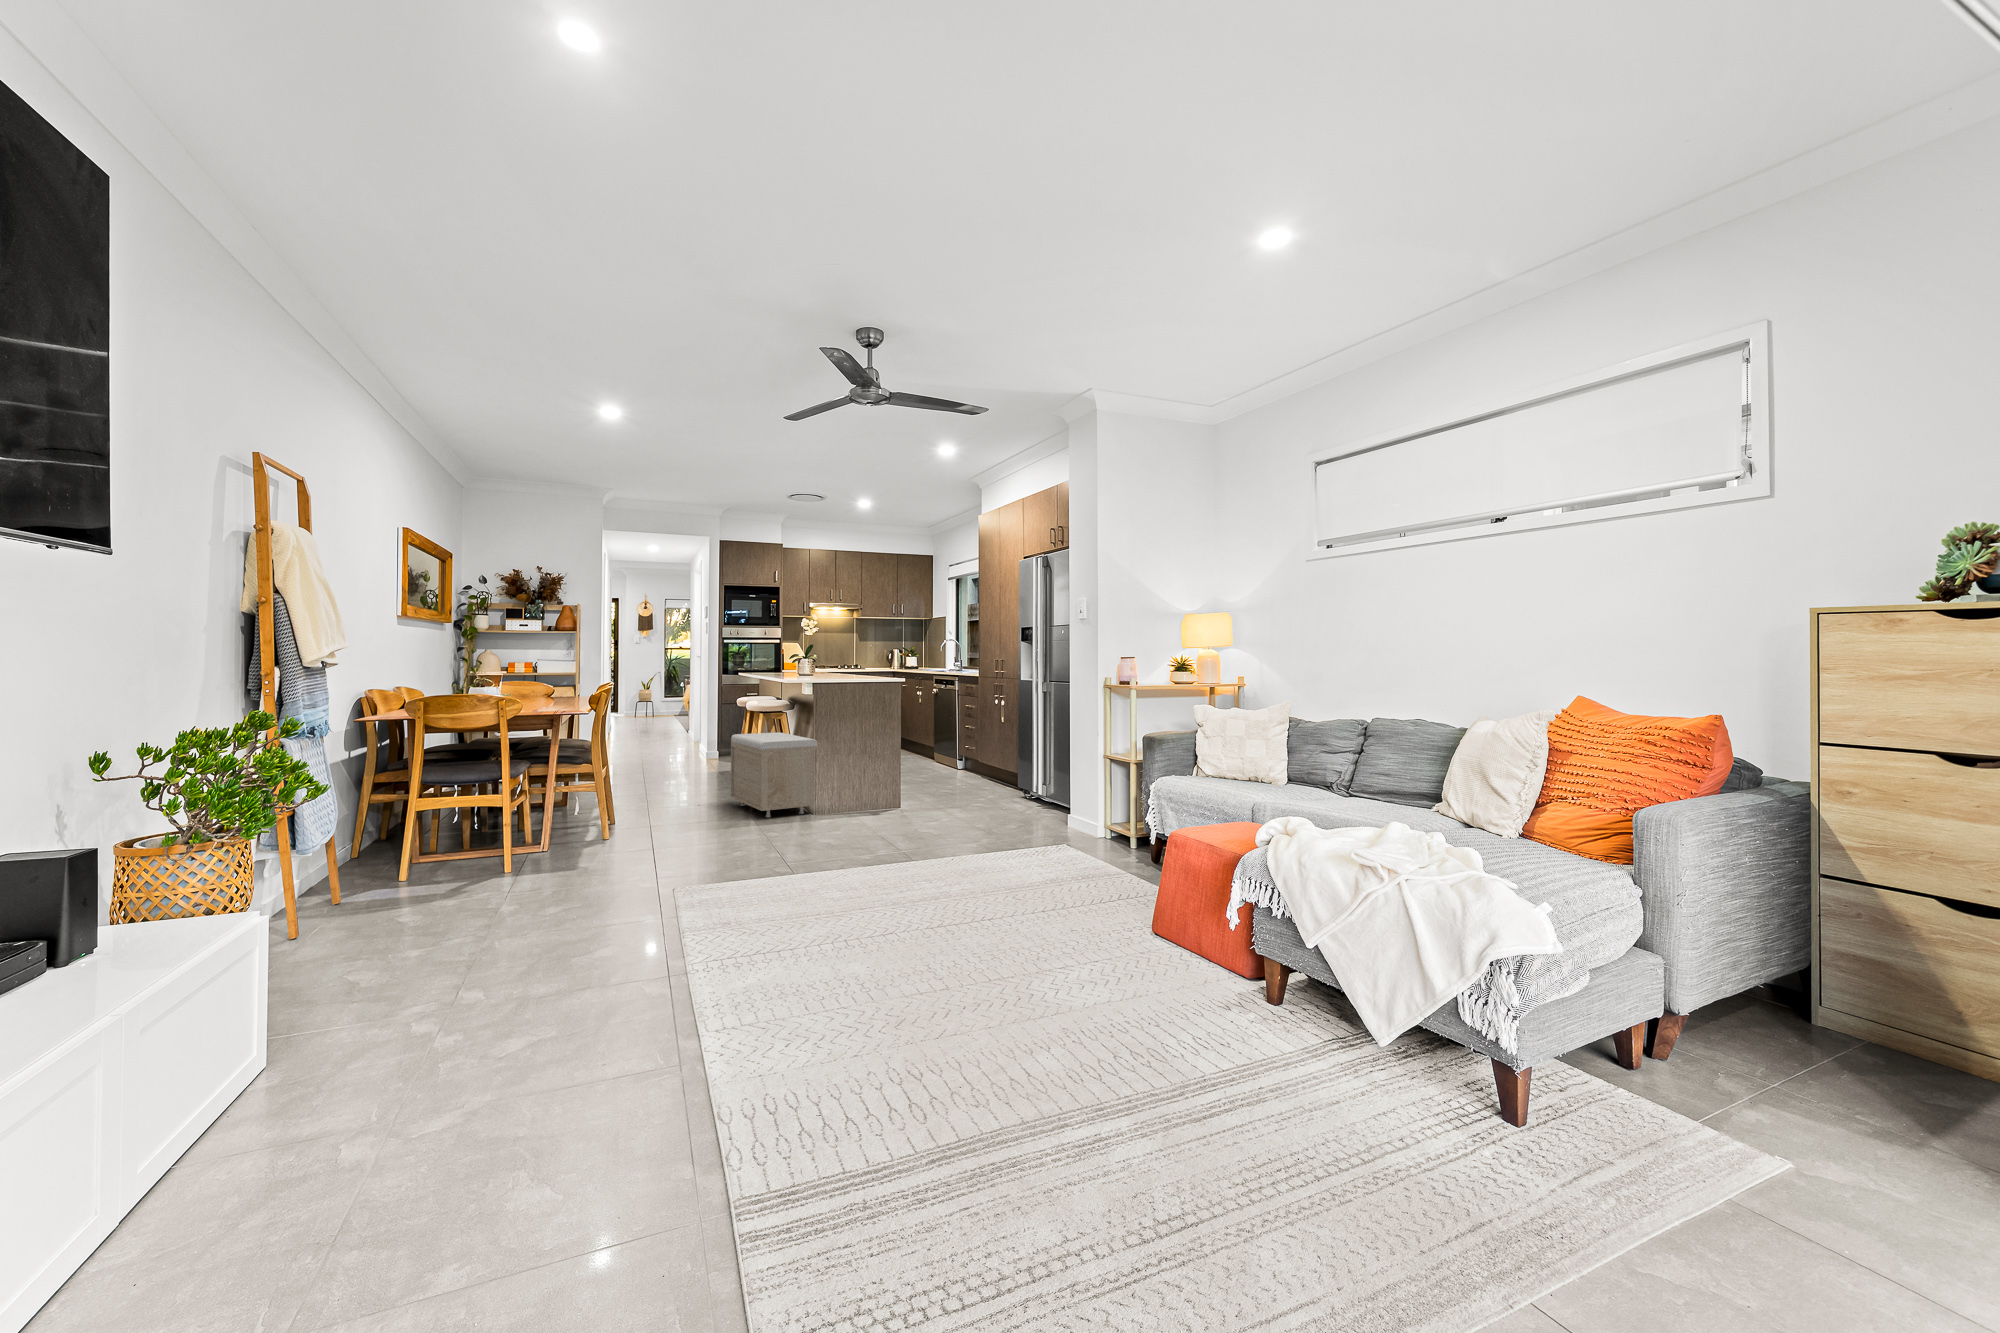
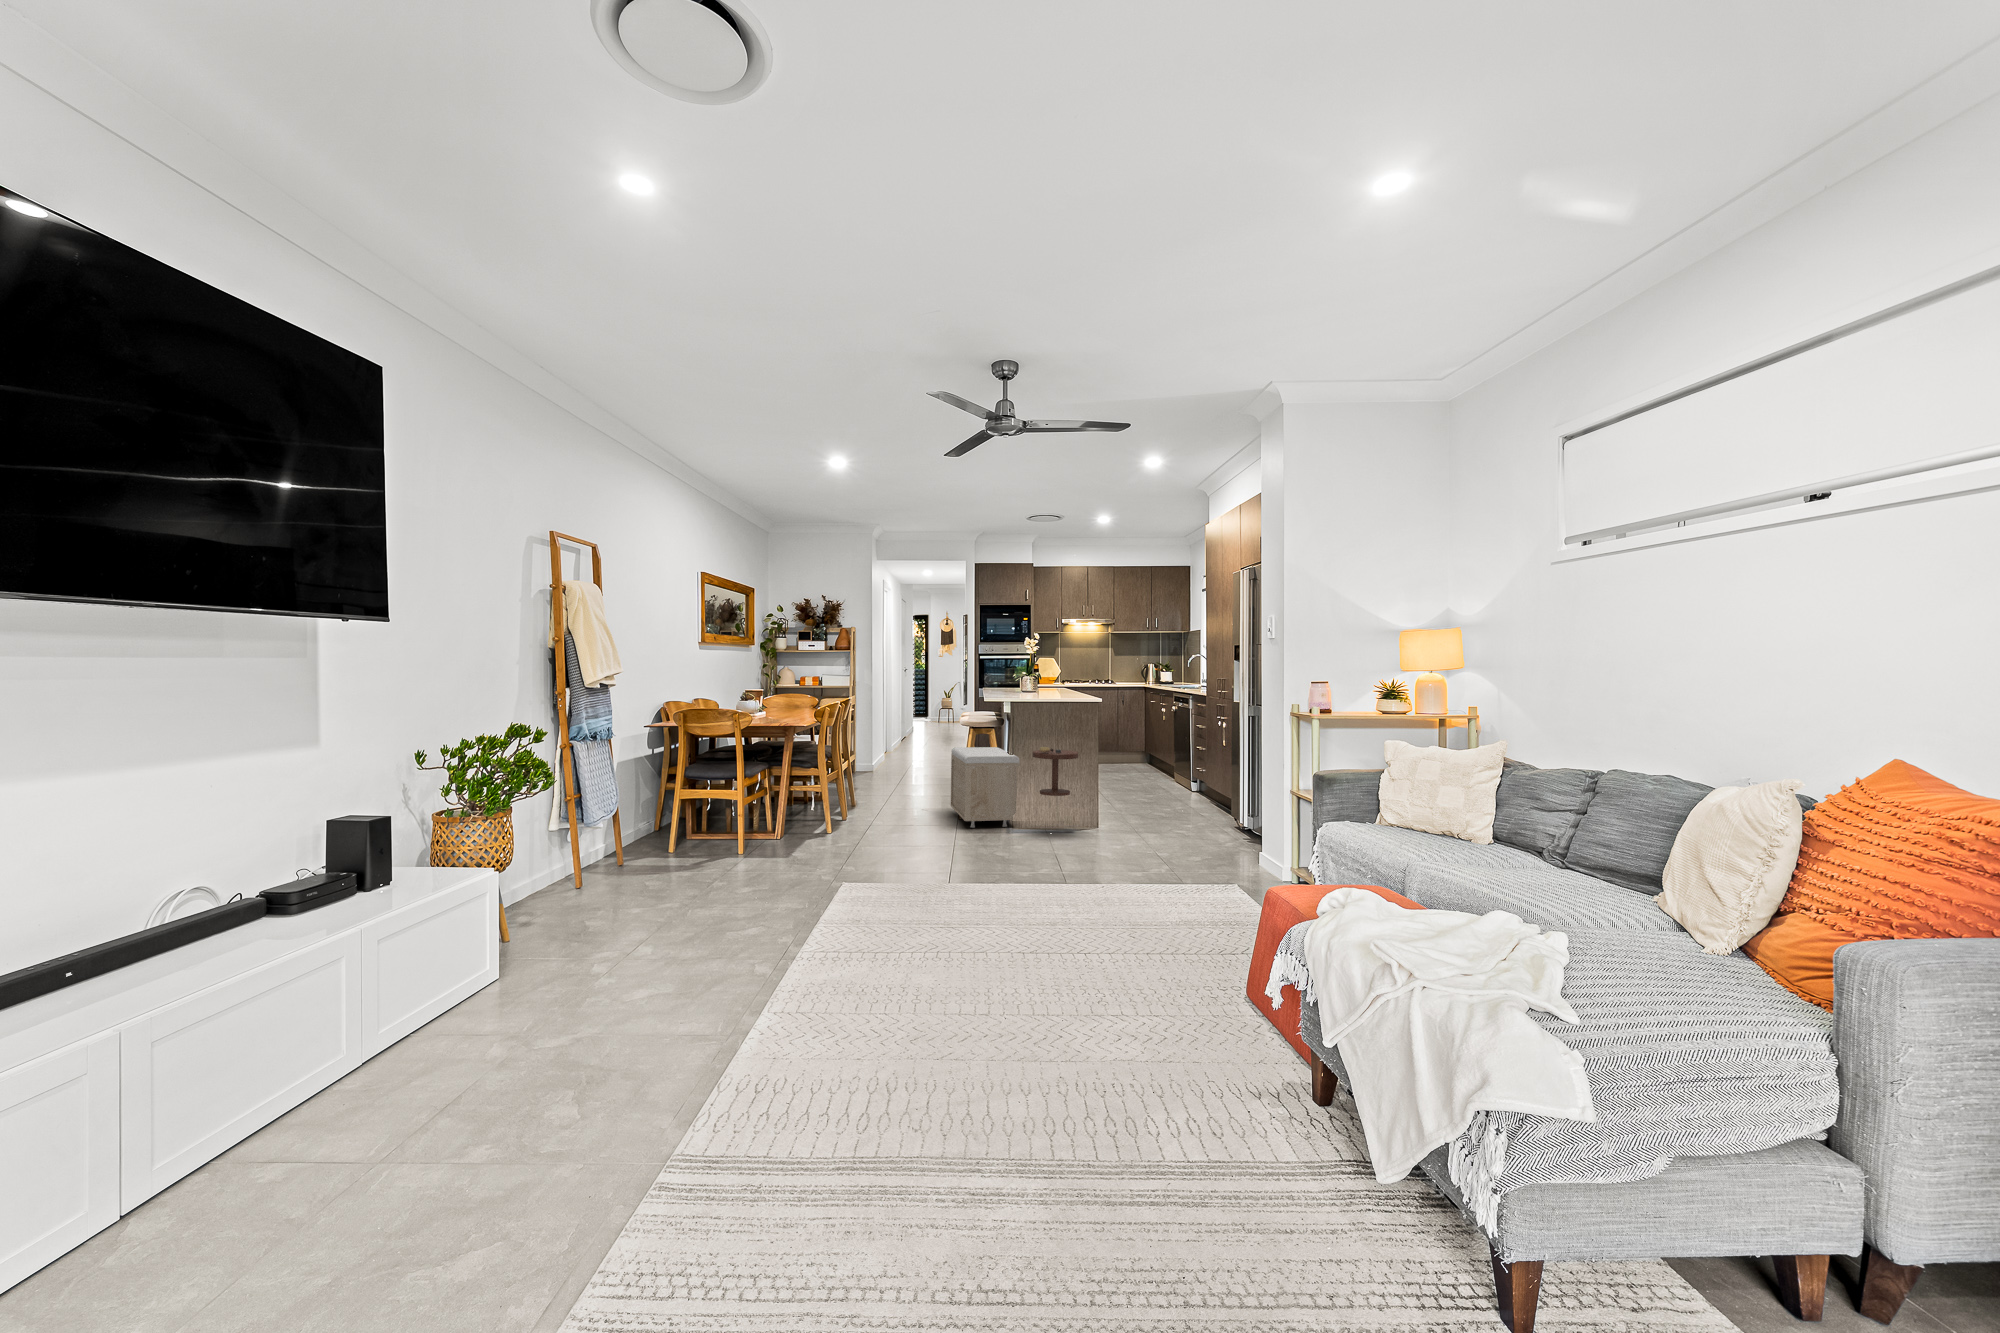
side table: none [835,728,883,816] -> present [1032,747,1078,796]

